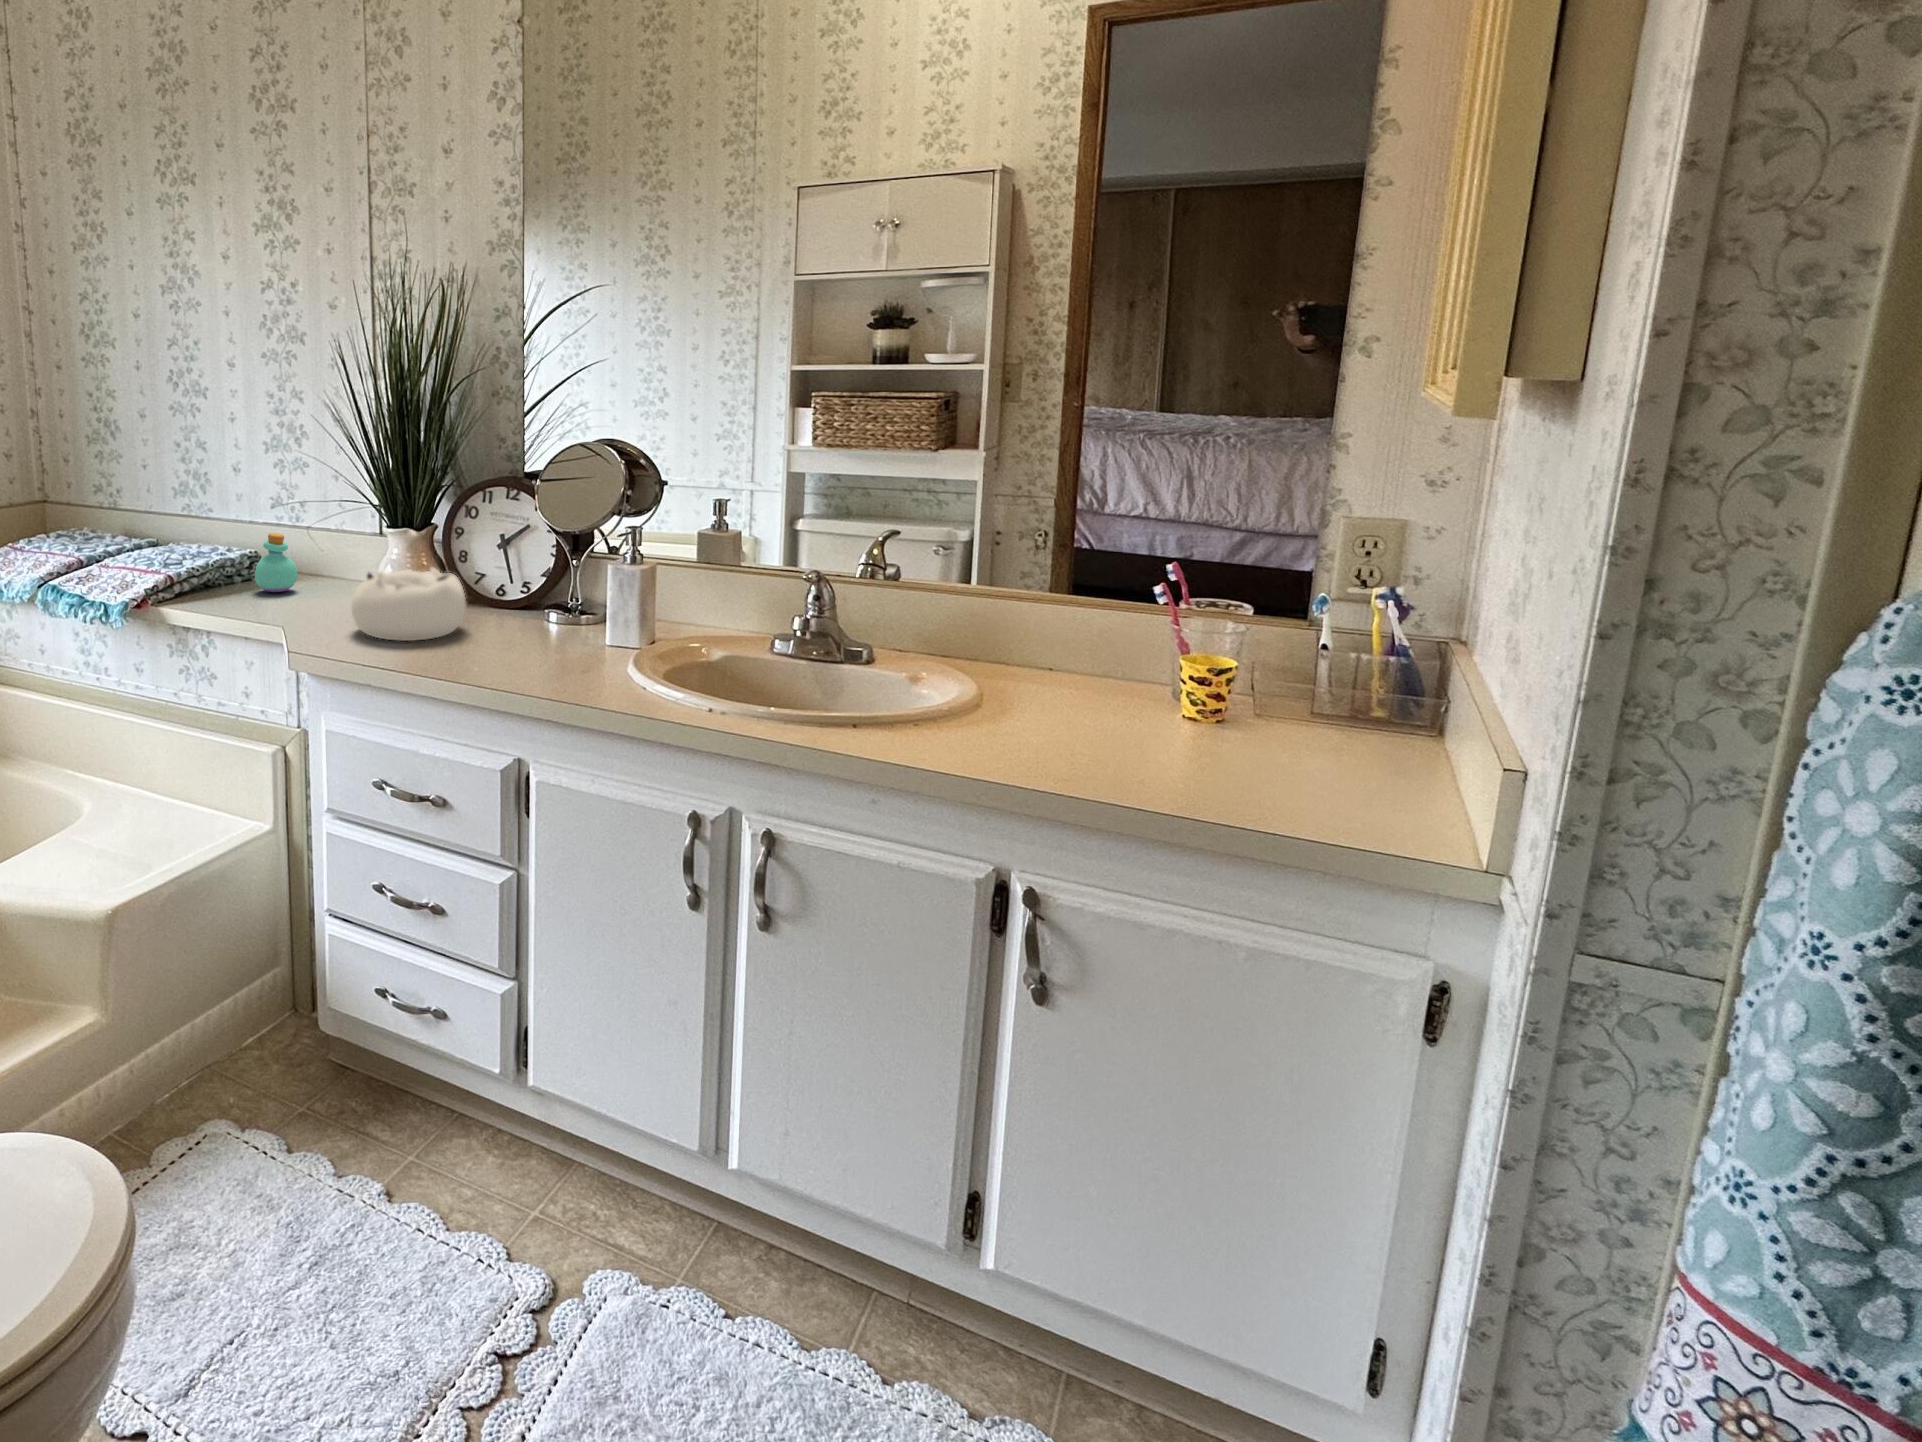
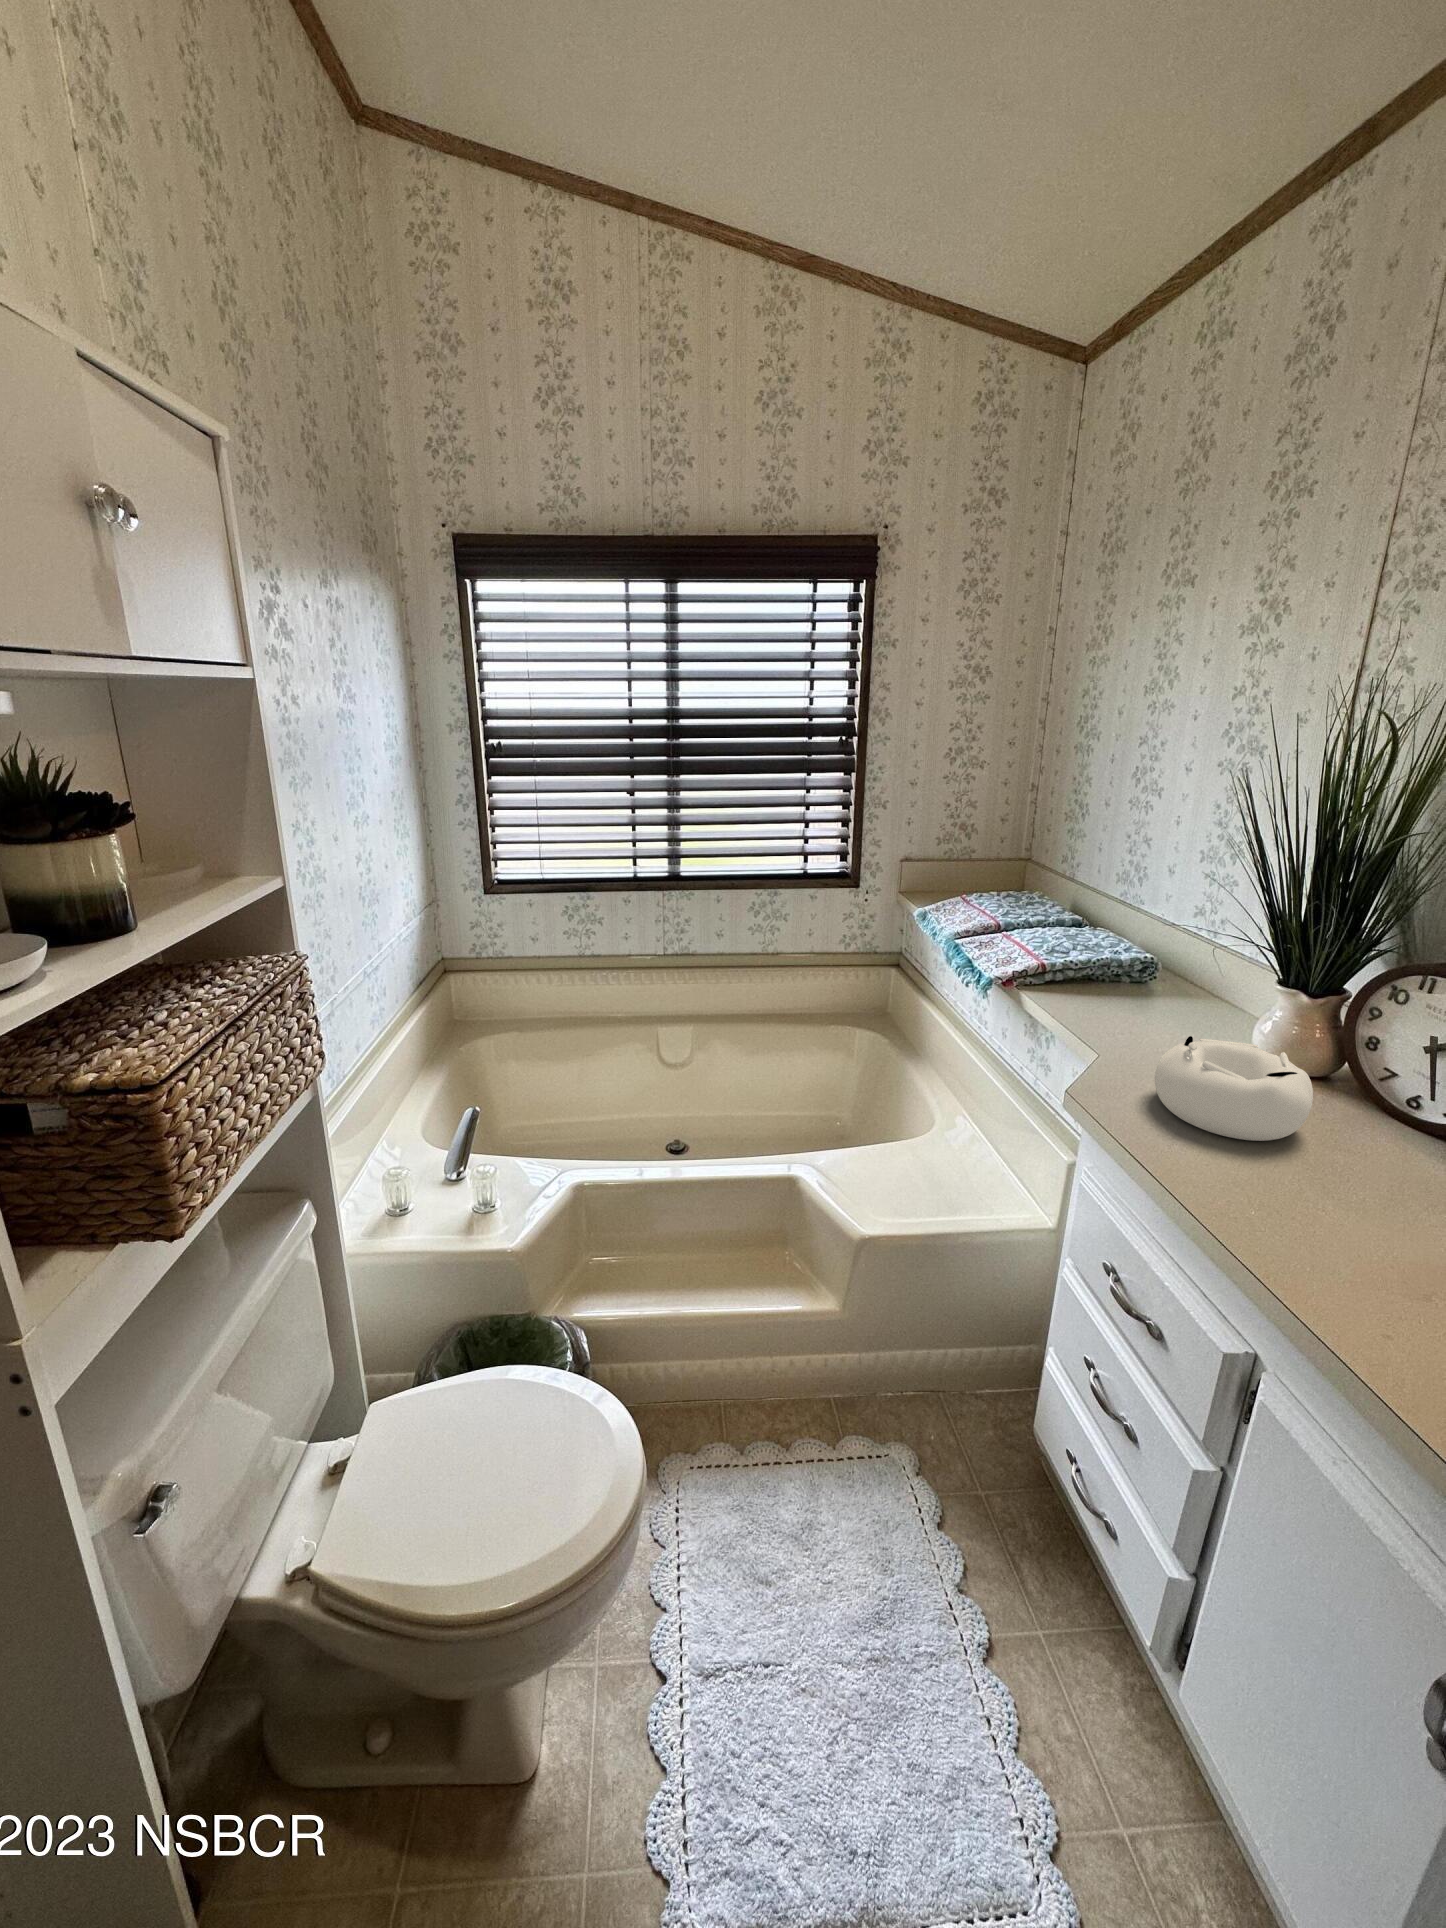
perfume bottle: present [255,533,298,592] -> none [1124,950,1172,1009]

